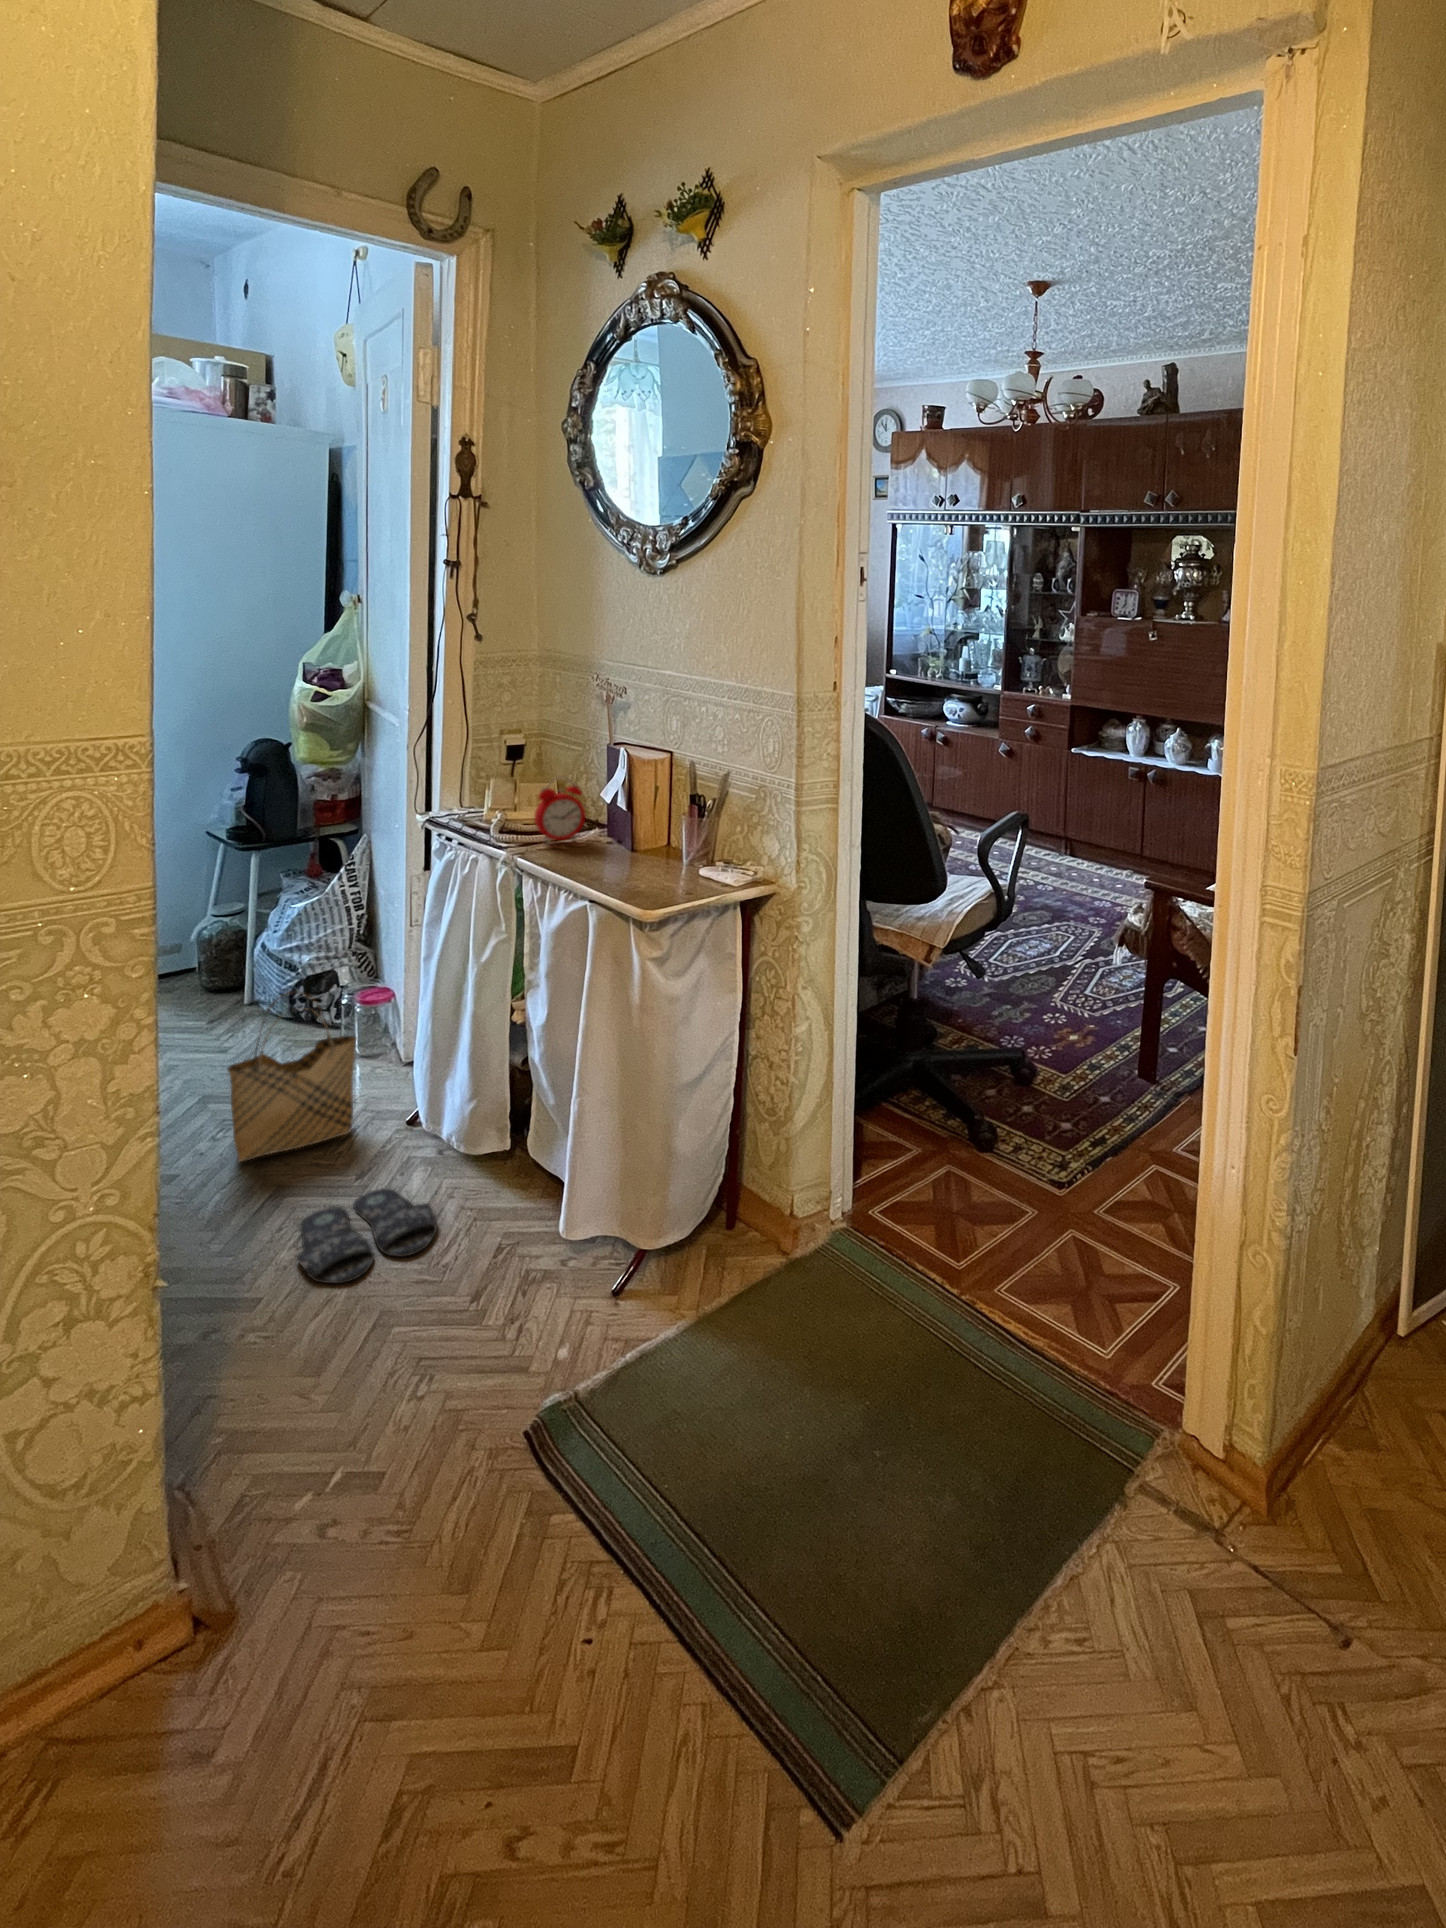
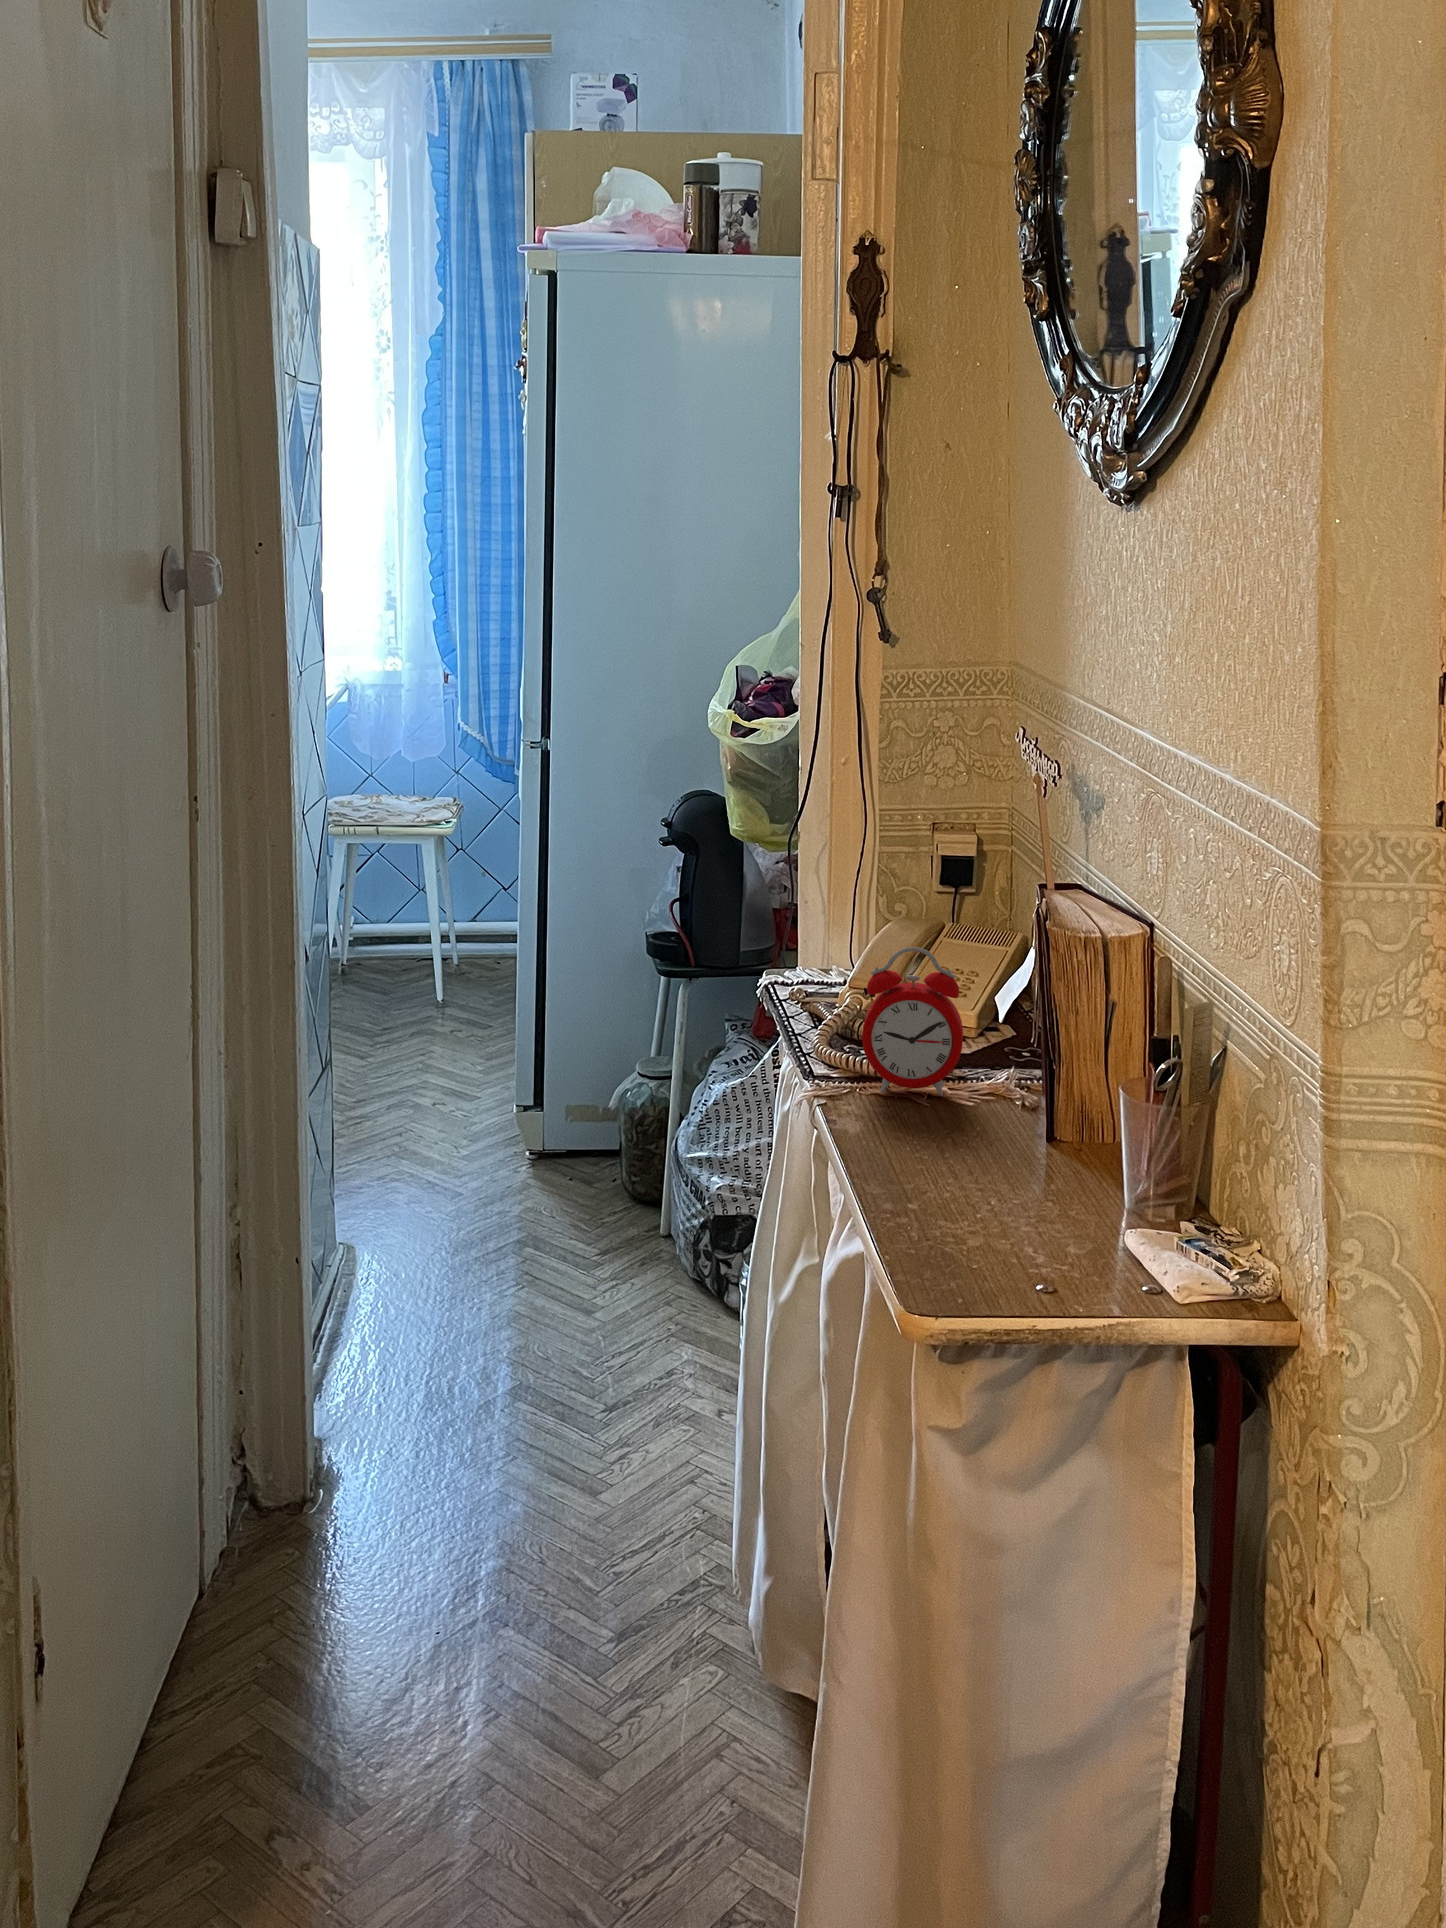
woven basket: present [227,992,356,1162] -> none [489,1248,679,1534]
slippers: present [296,1189,437,1284] -> none [454,1665,680,1841]

